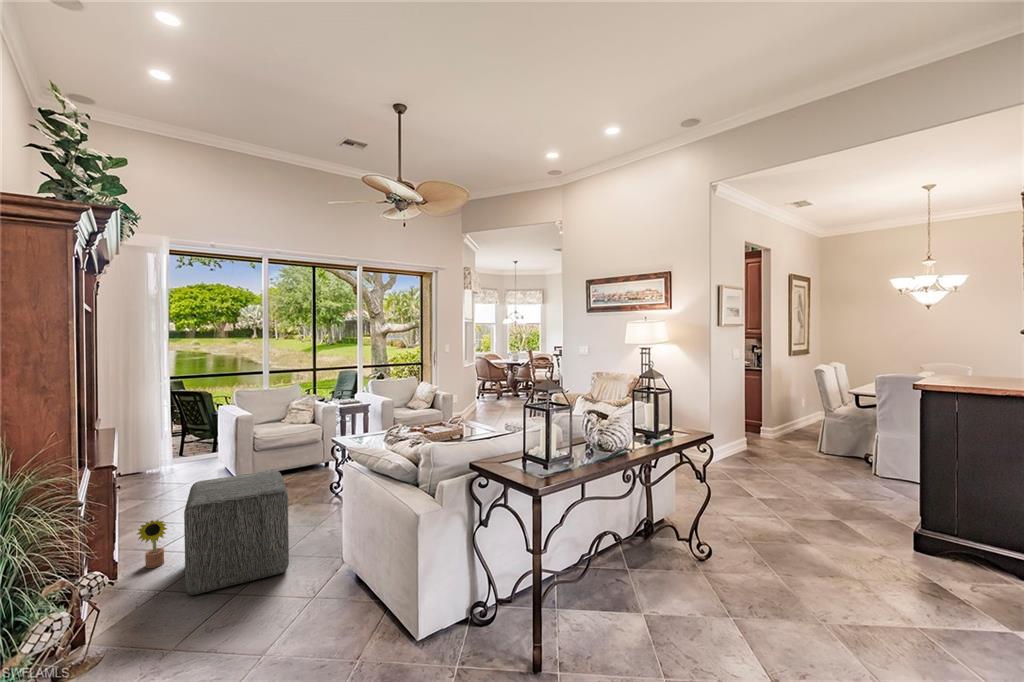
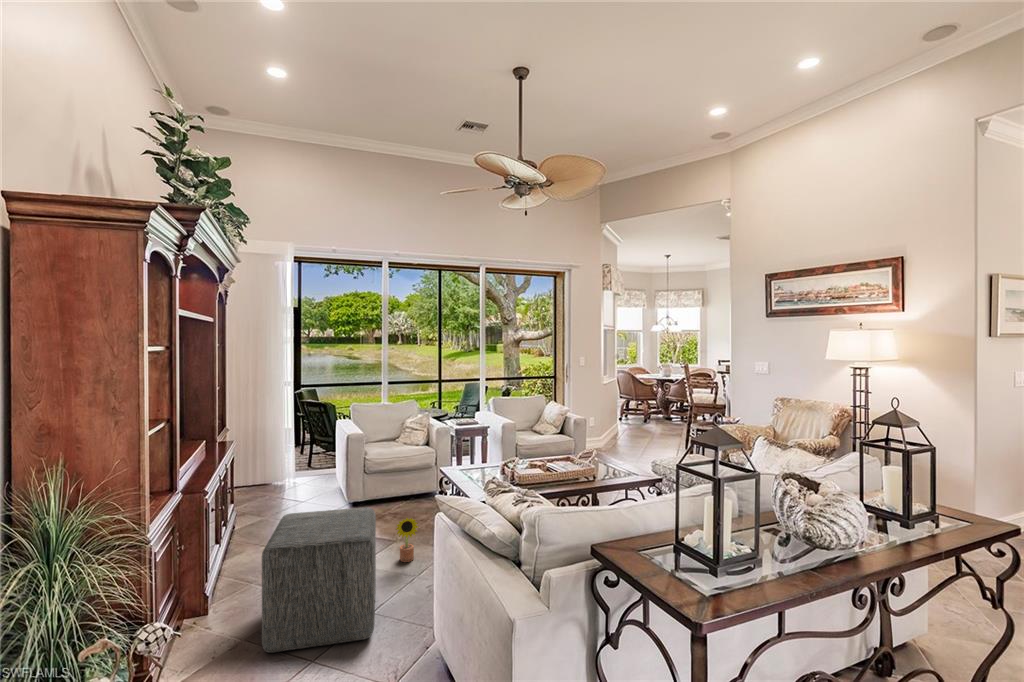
decorative plant: present [137,520,167,568] -> present [396,518,419,562]

